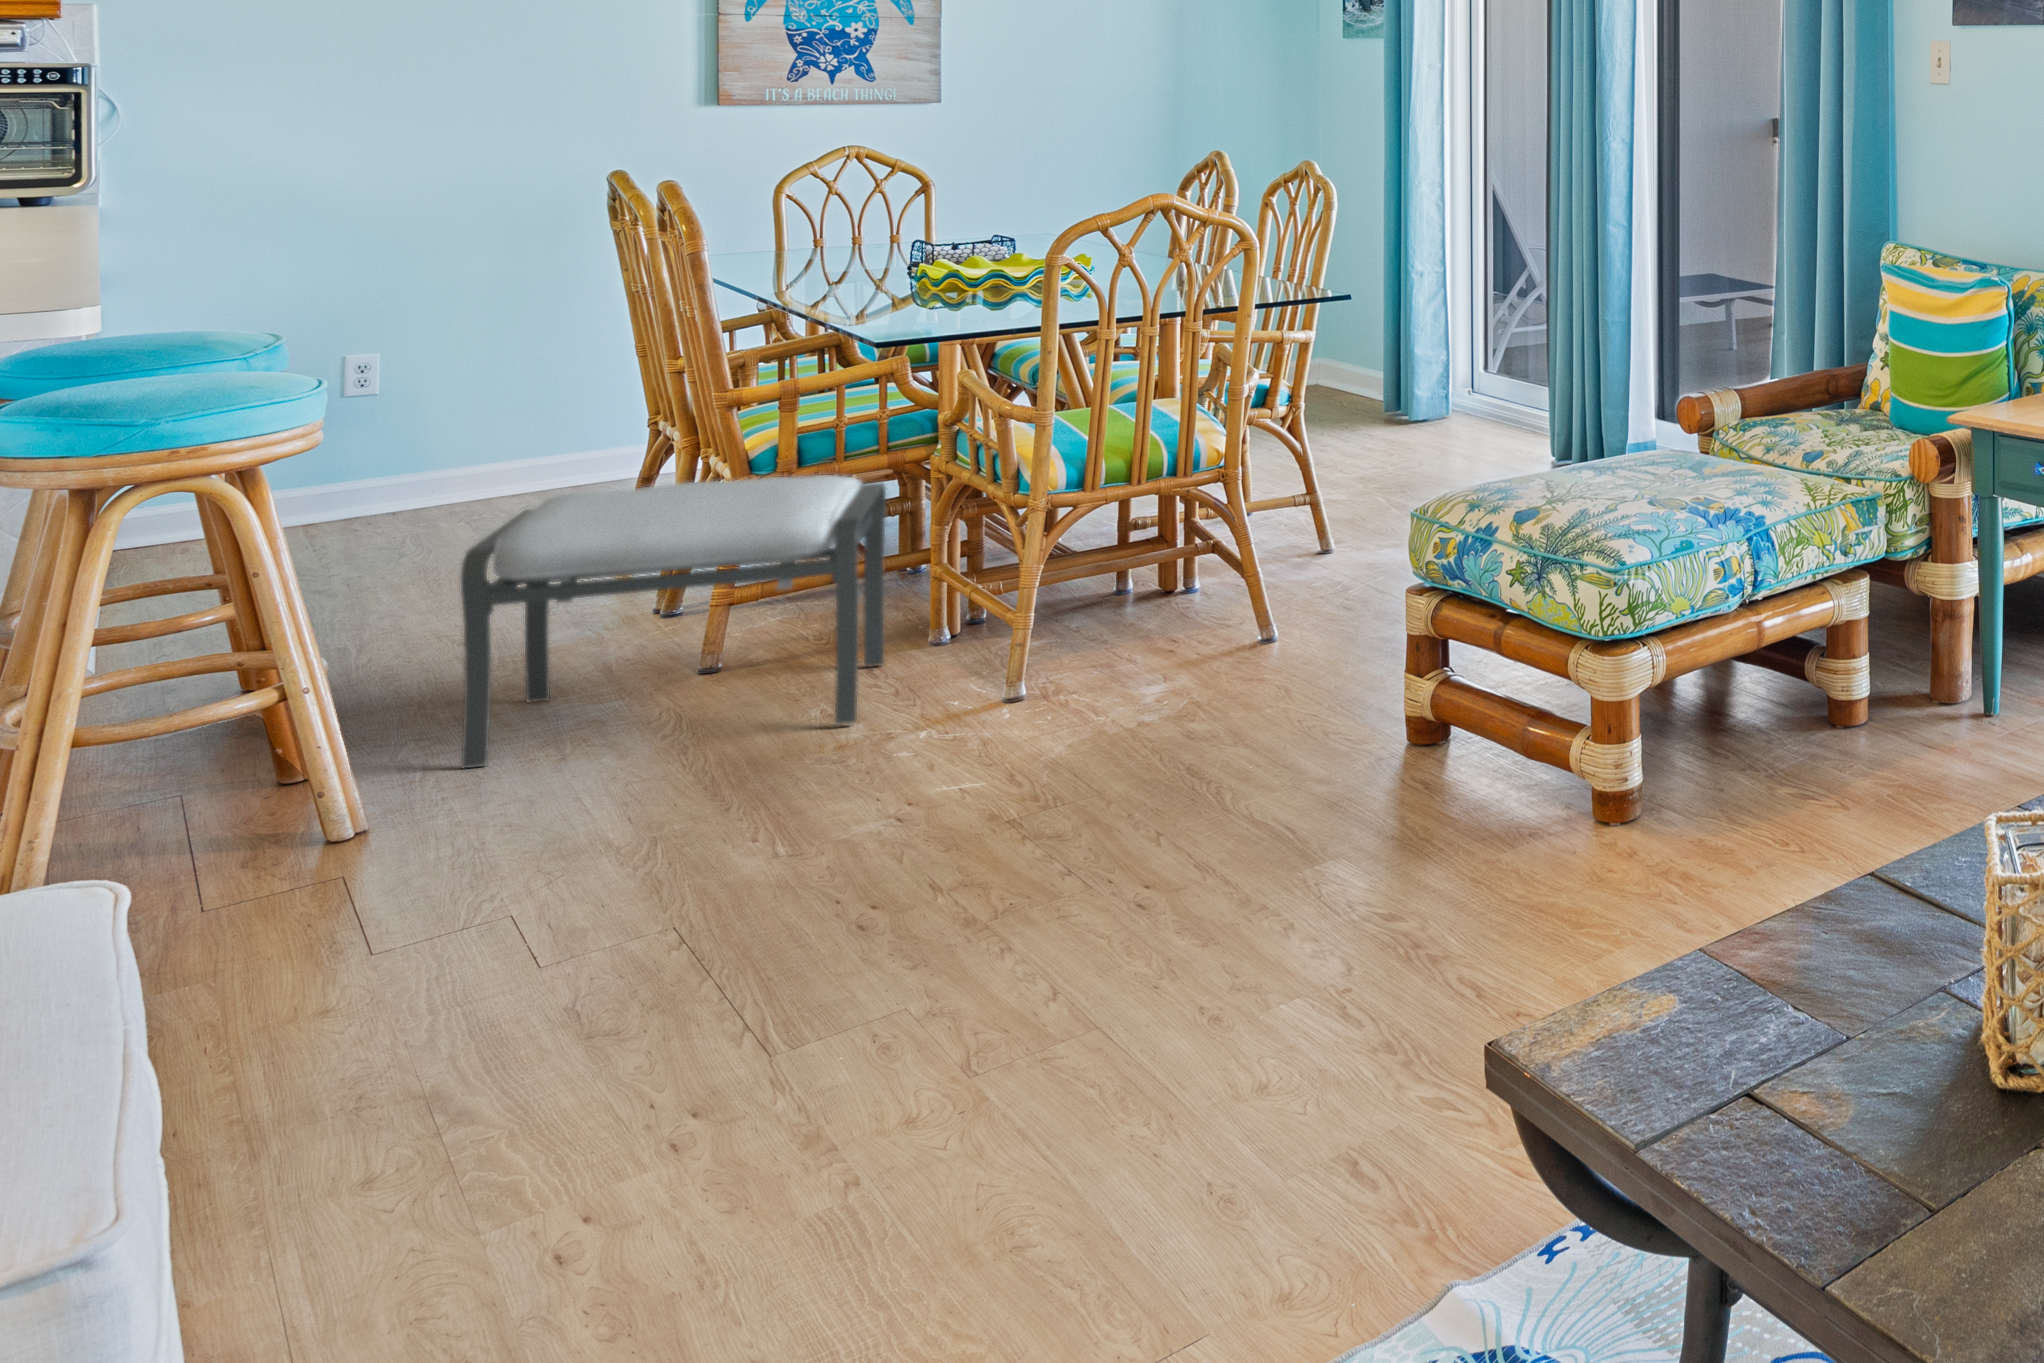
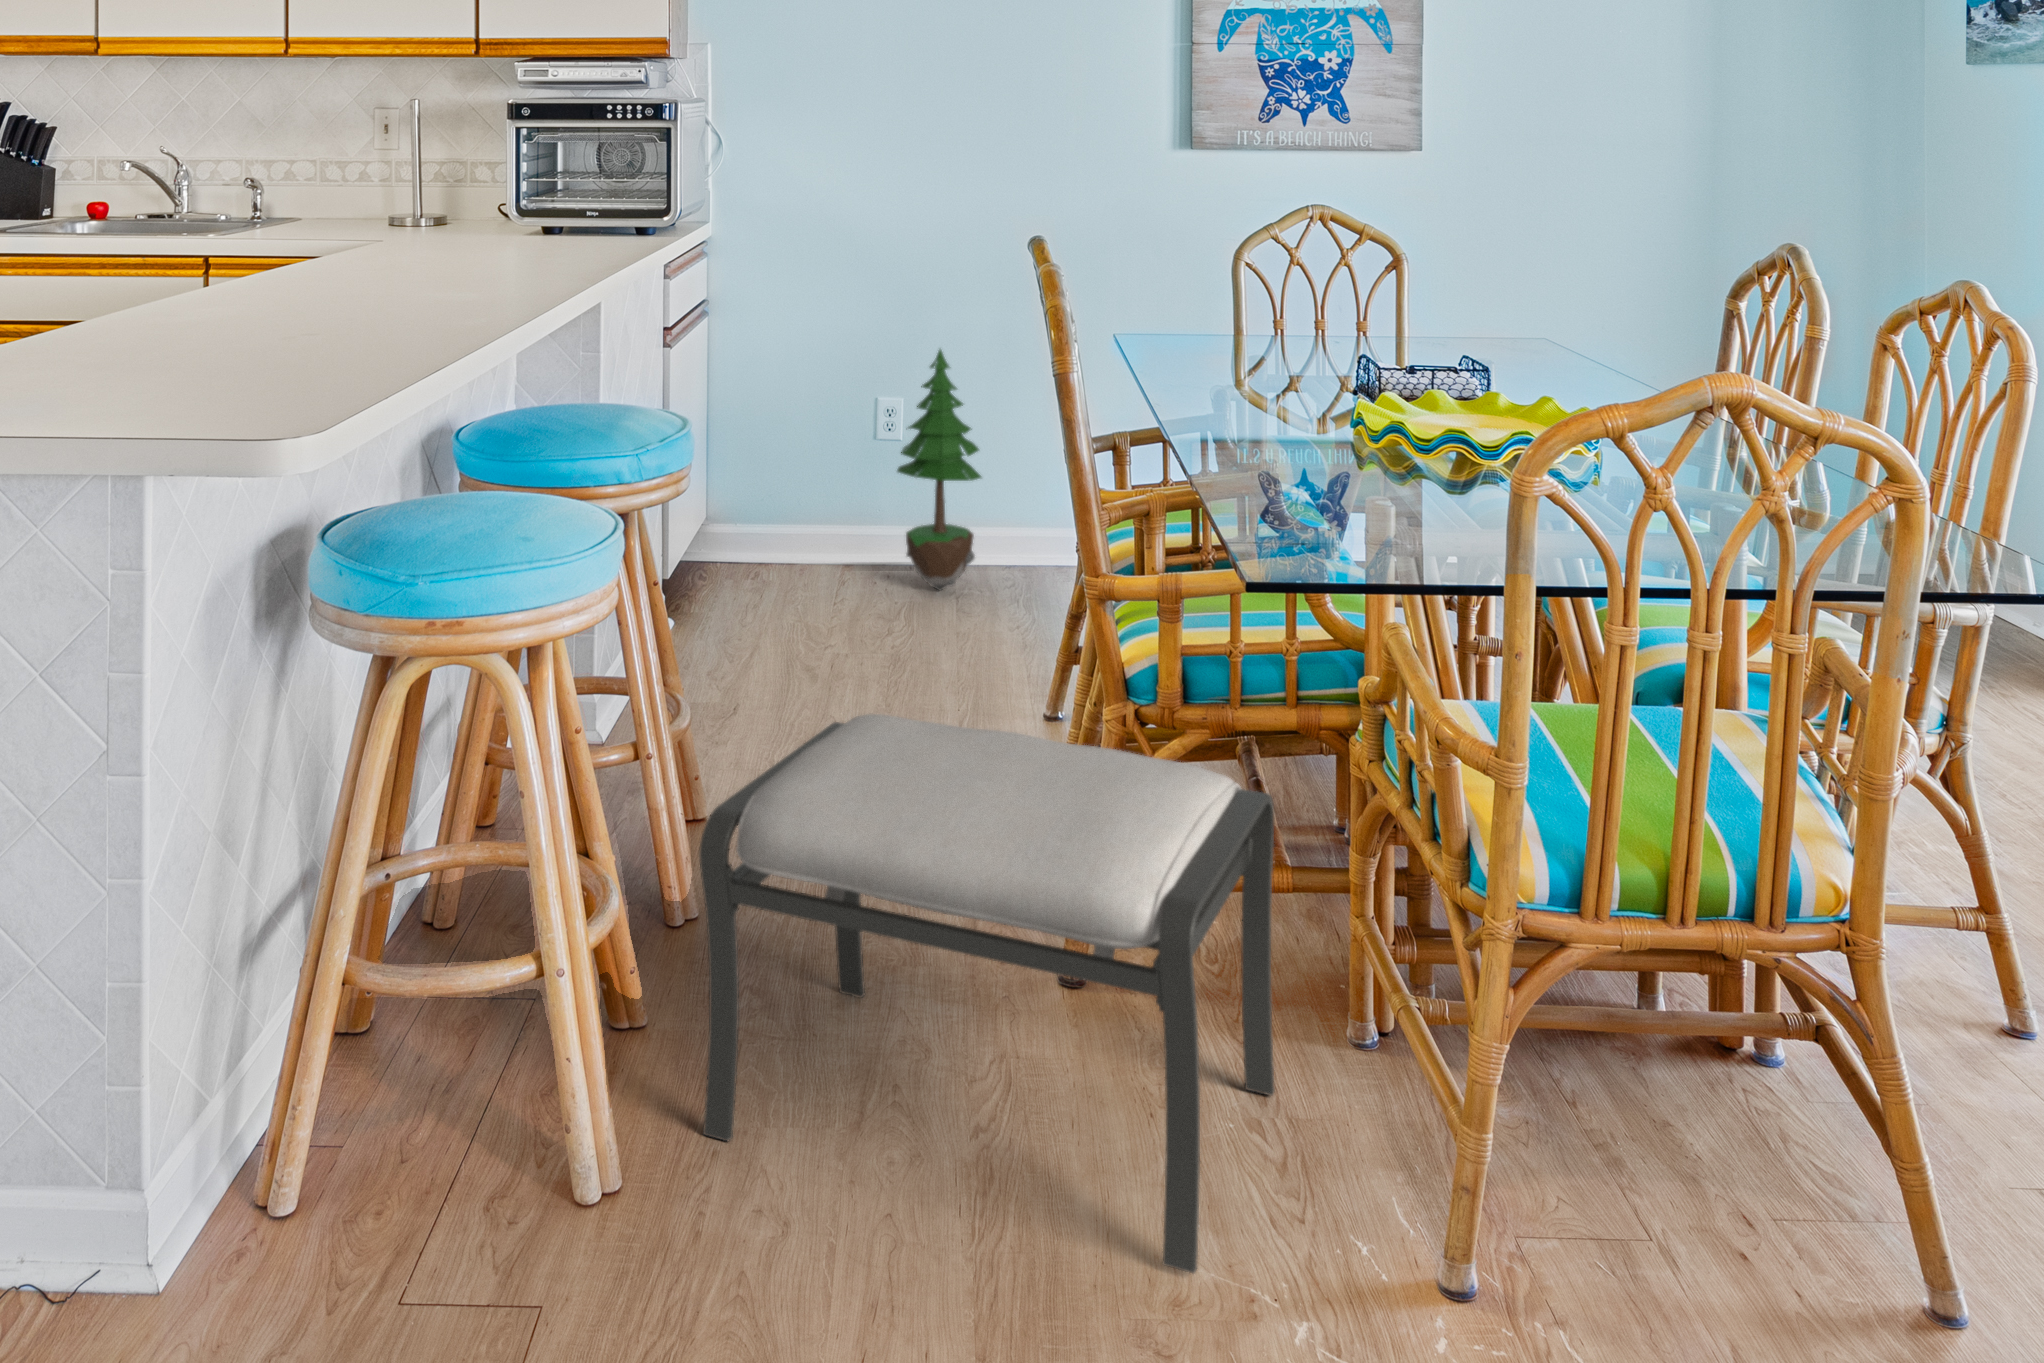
potted tree: none [406,290,508,514] -> present [897,350,981,591]

